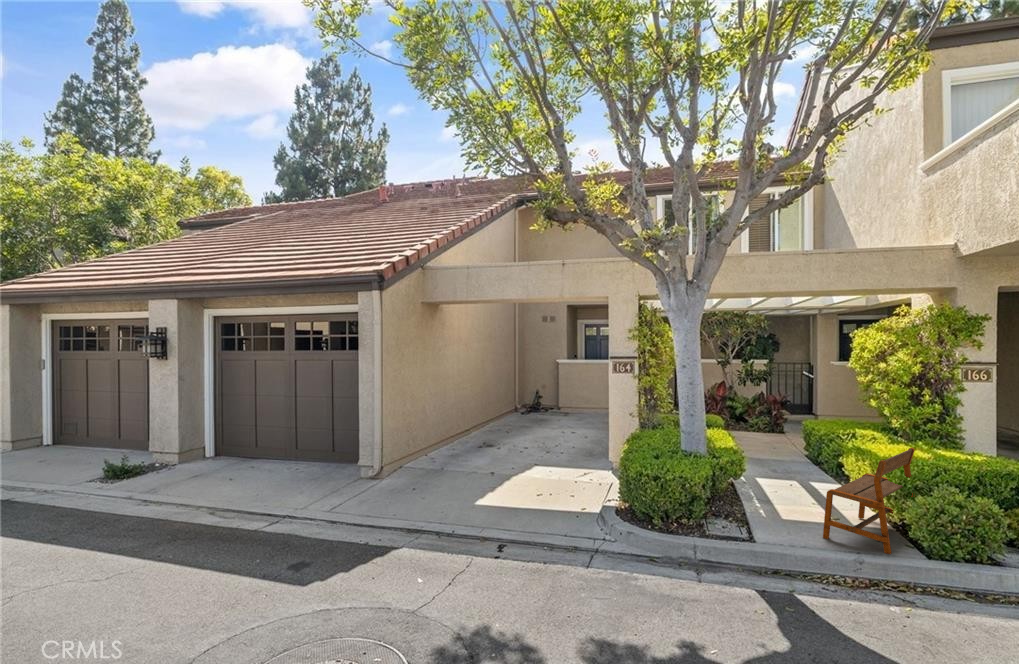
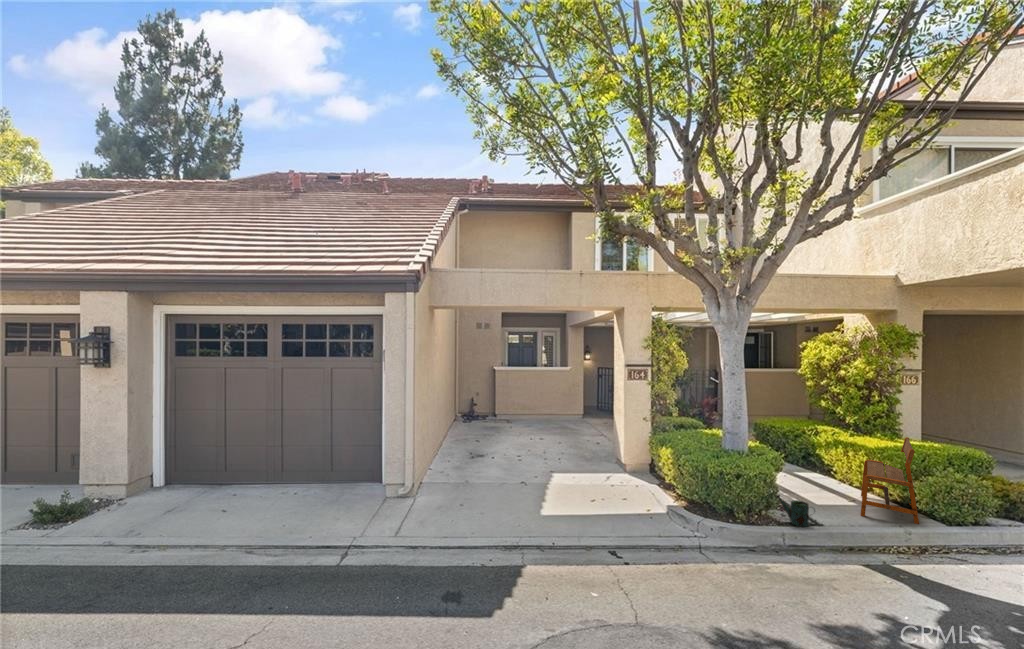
watering can: none [708,503,743,542] -> present [776,495,815,527]

